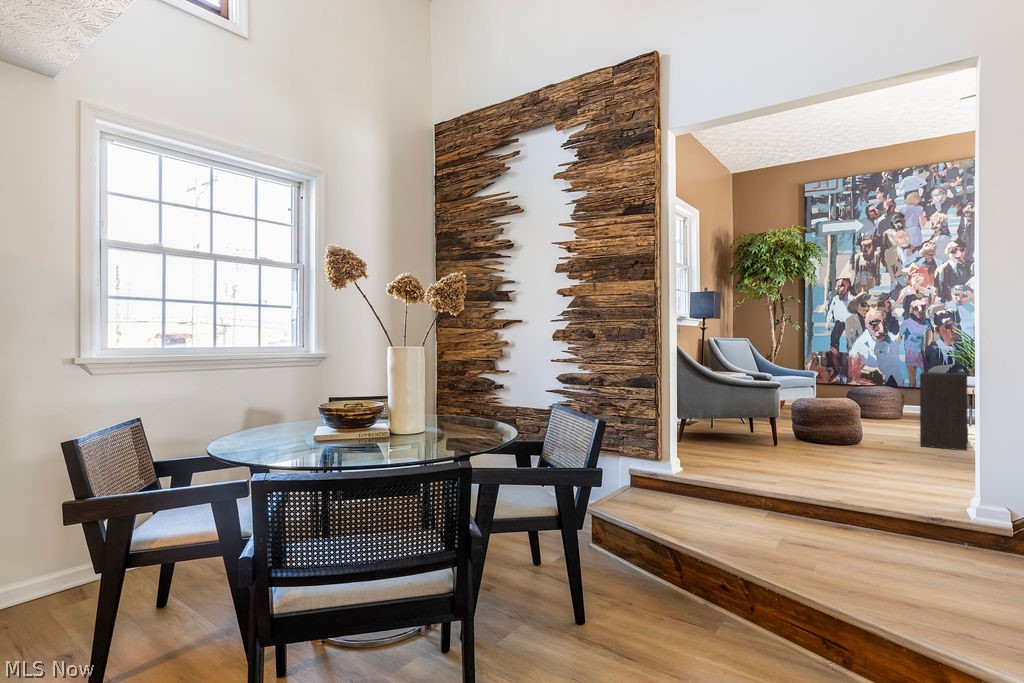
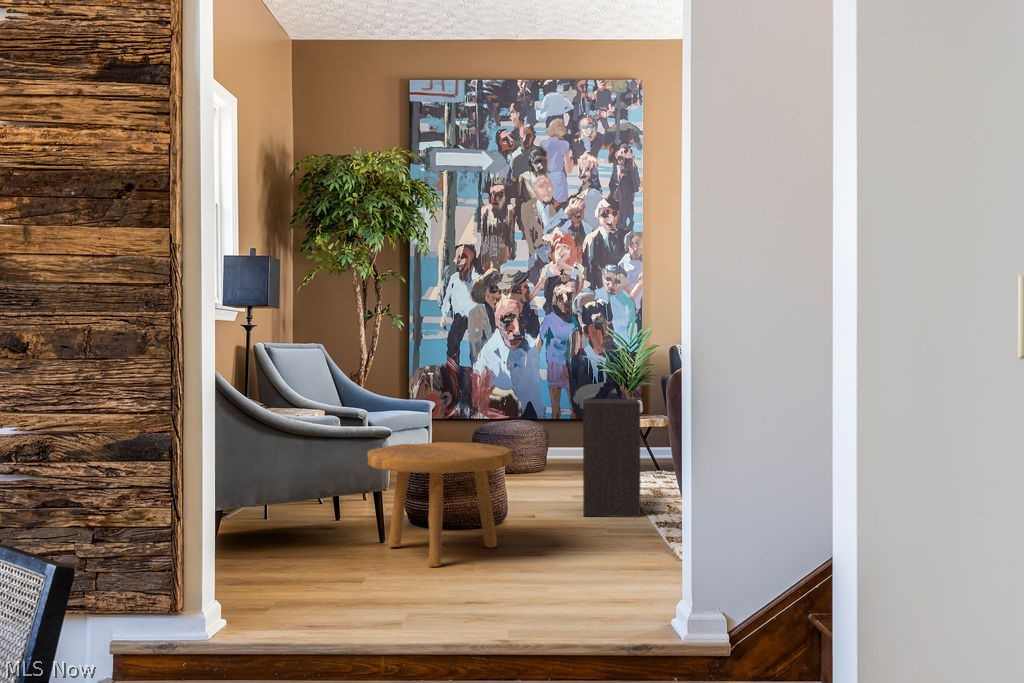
footstool: none [765,392,859,461] -> present [368,442,512,567]

